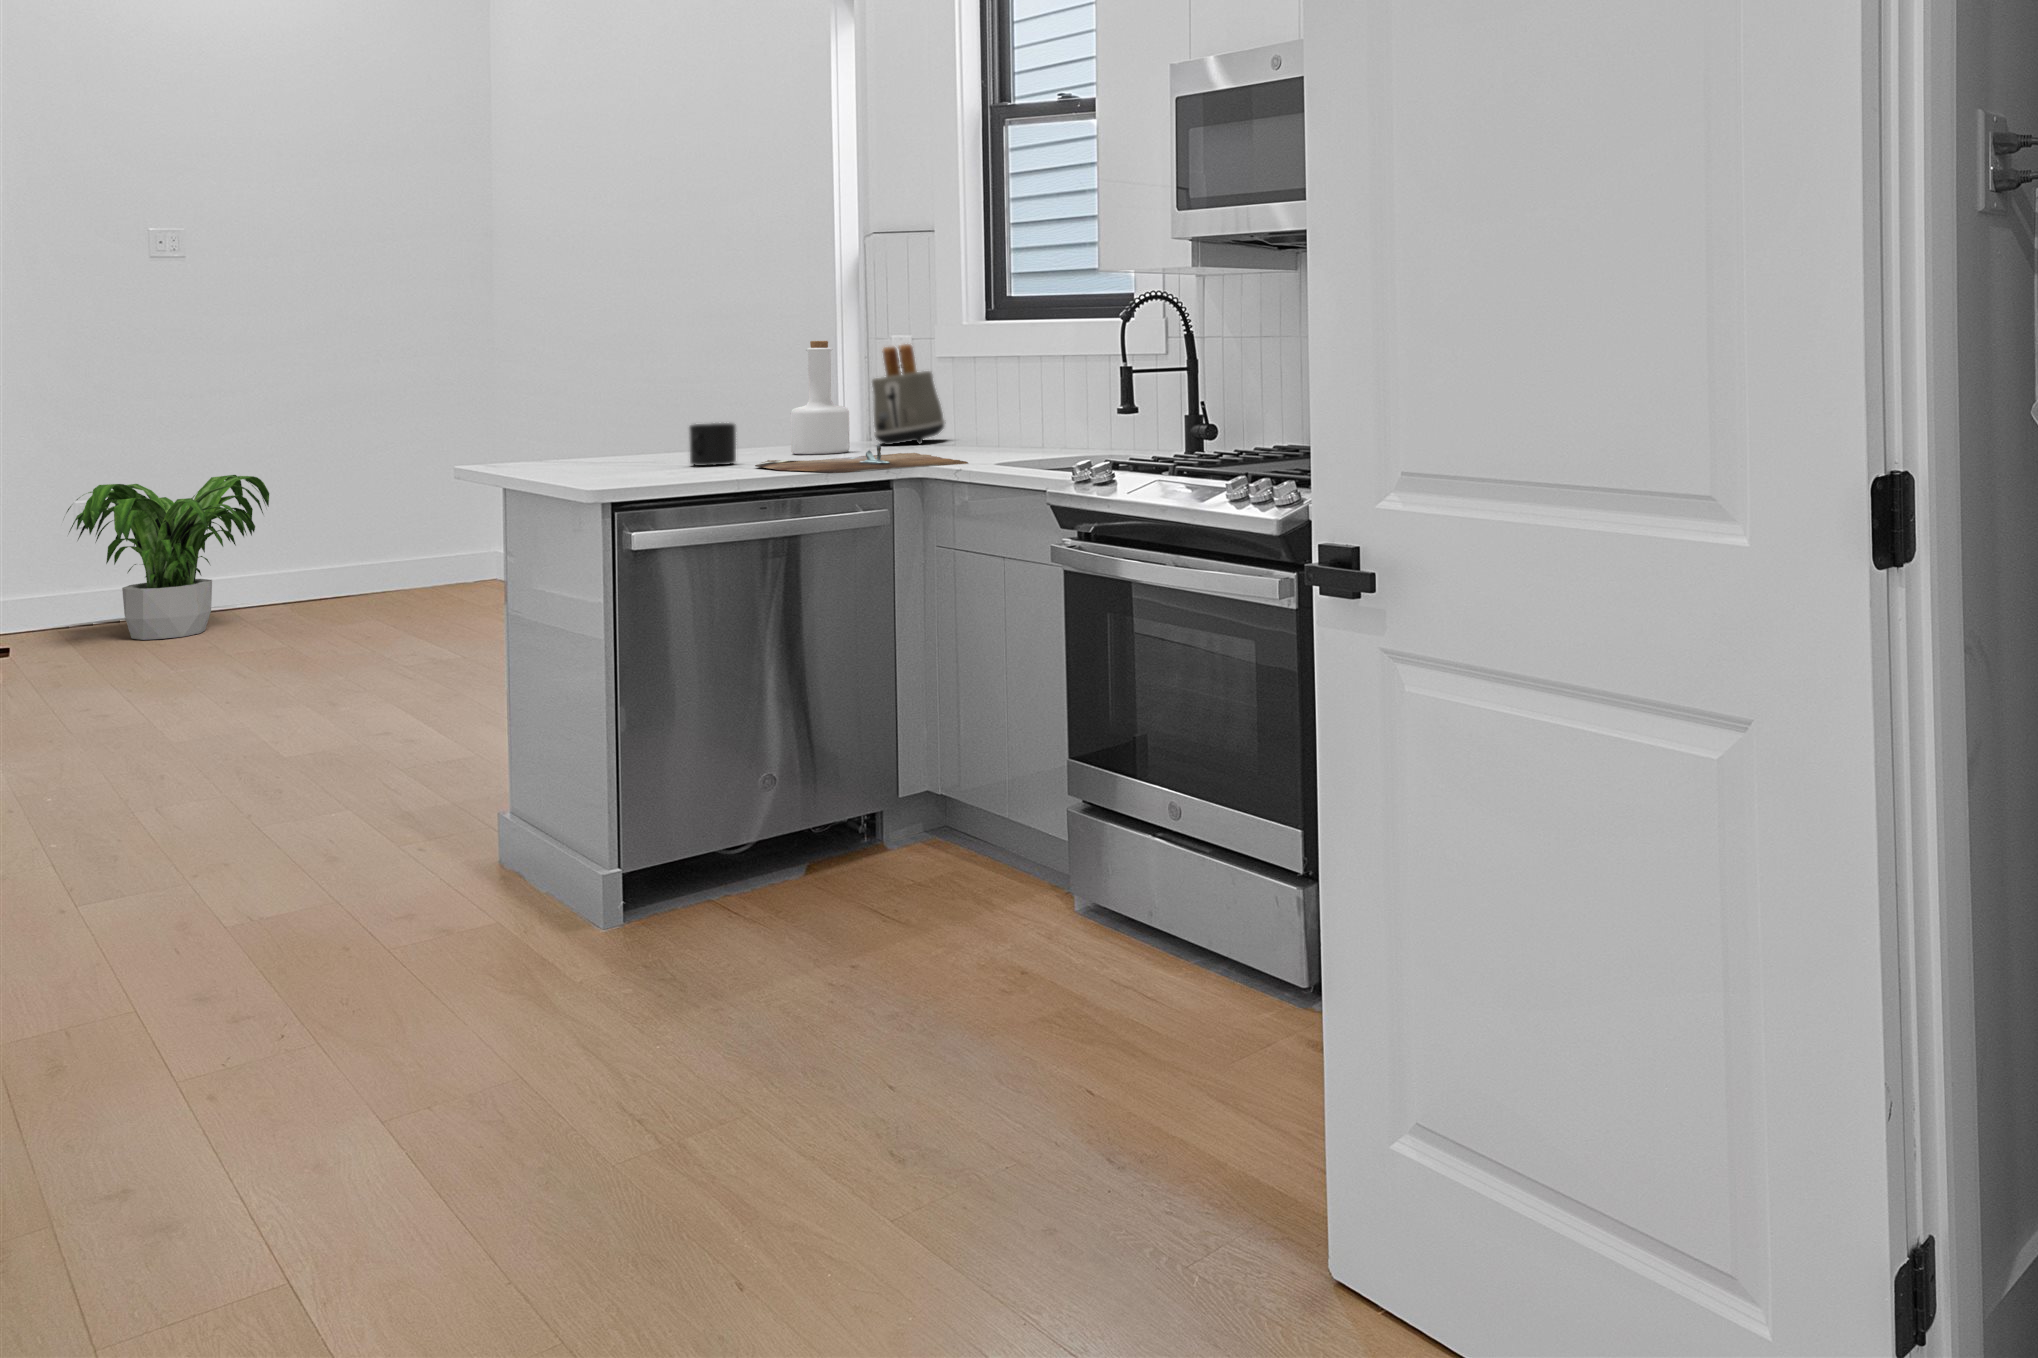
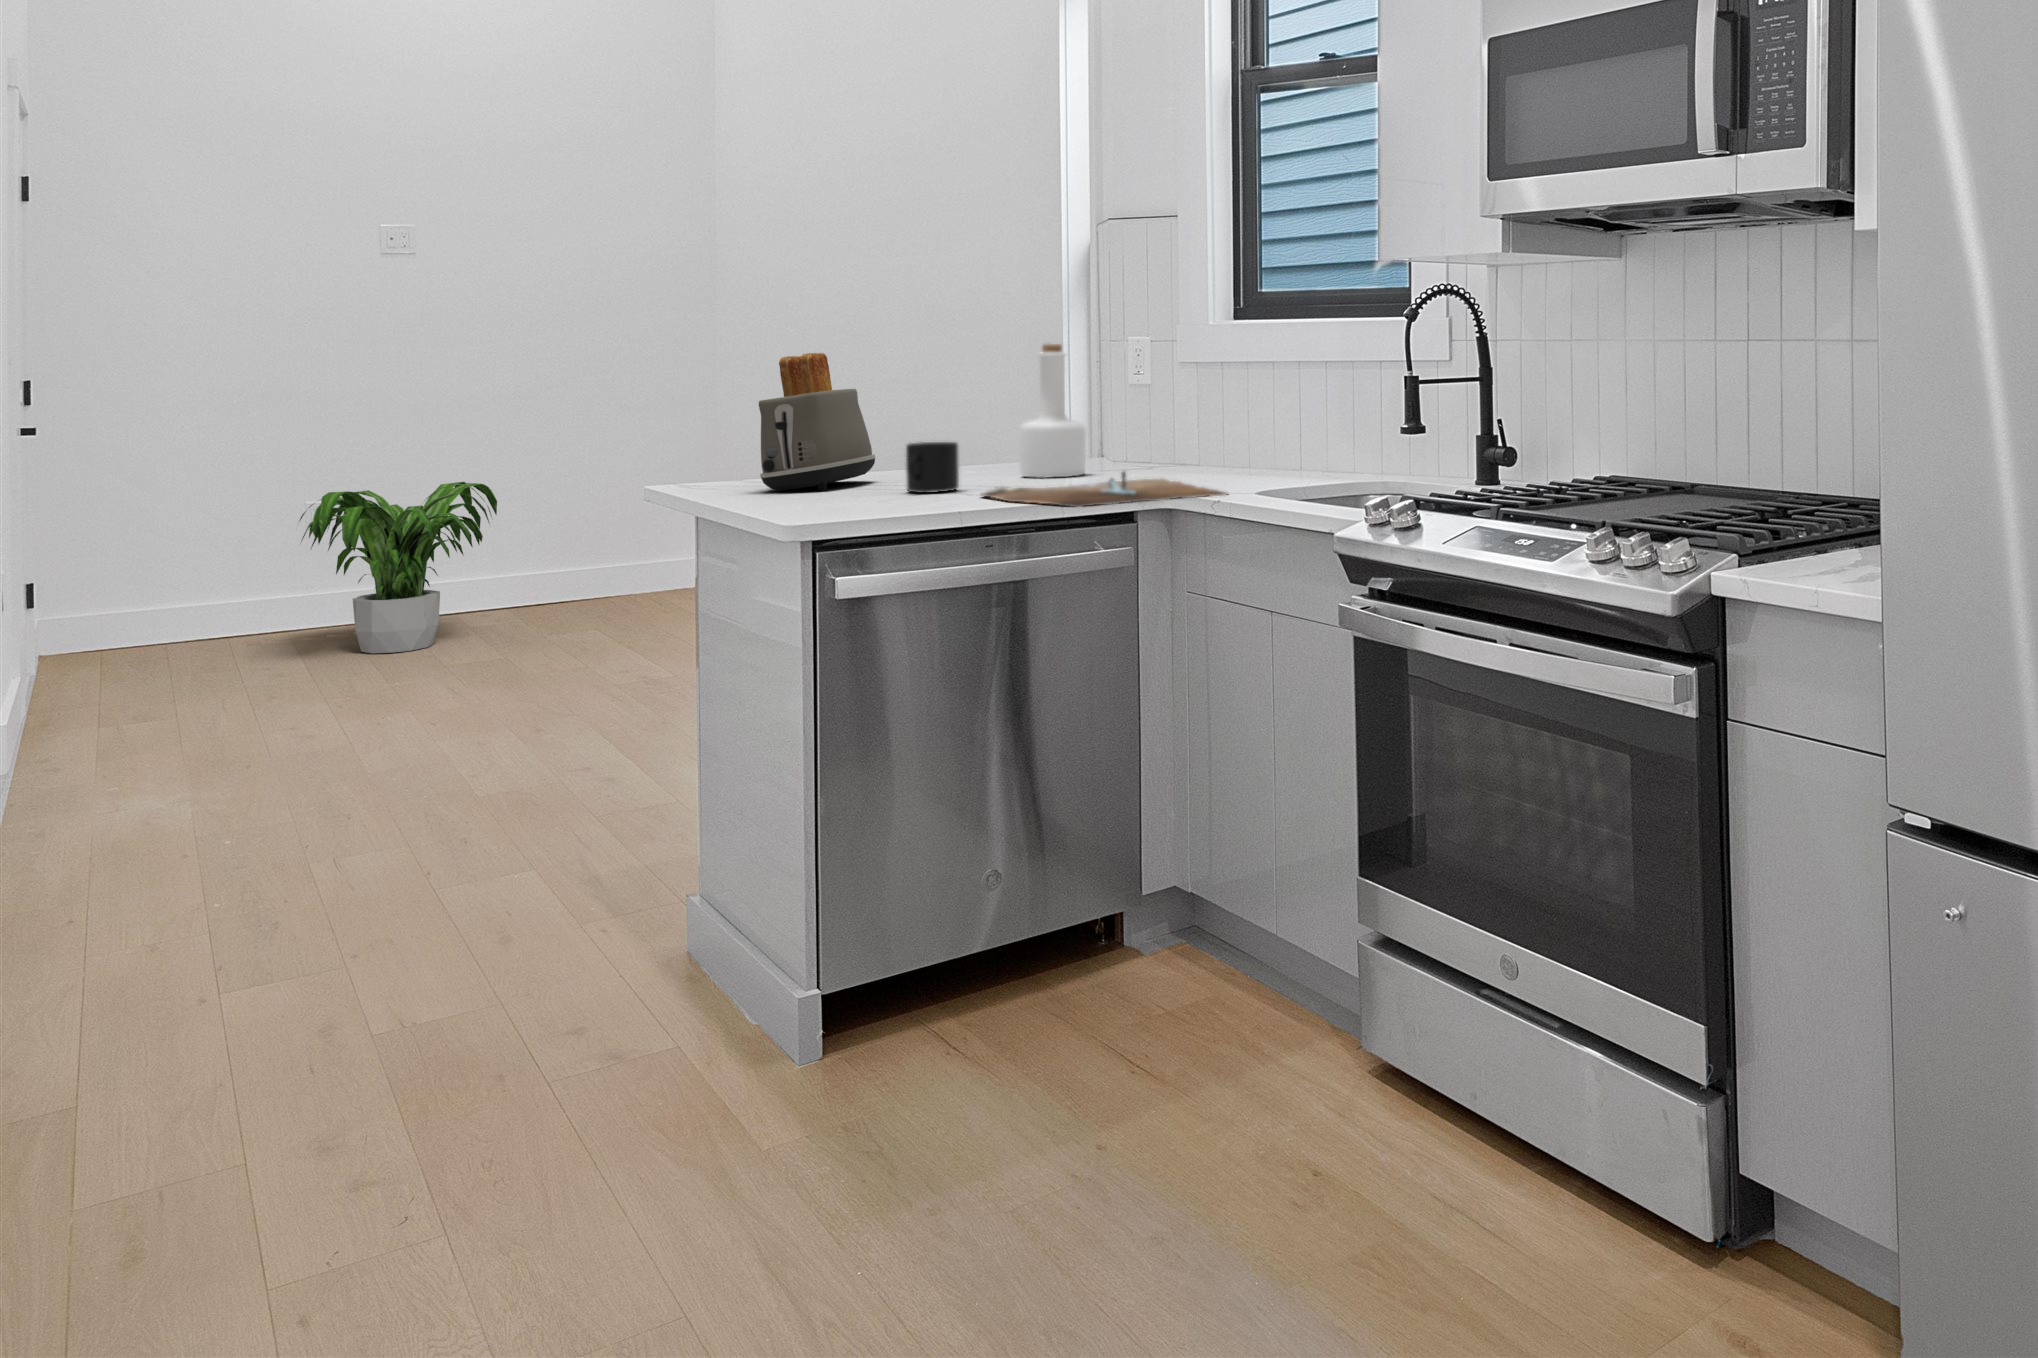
toaster: present [872,344,945,445] -> present [759,353,875,491]

